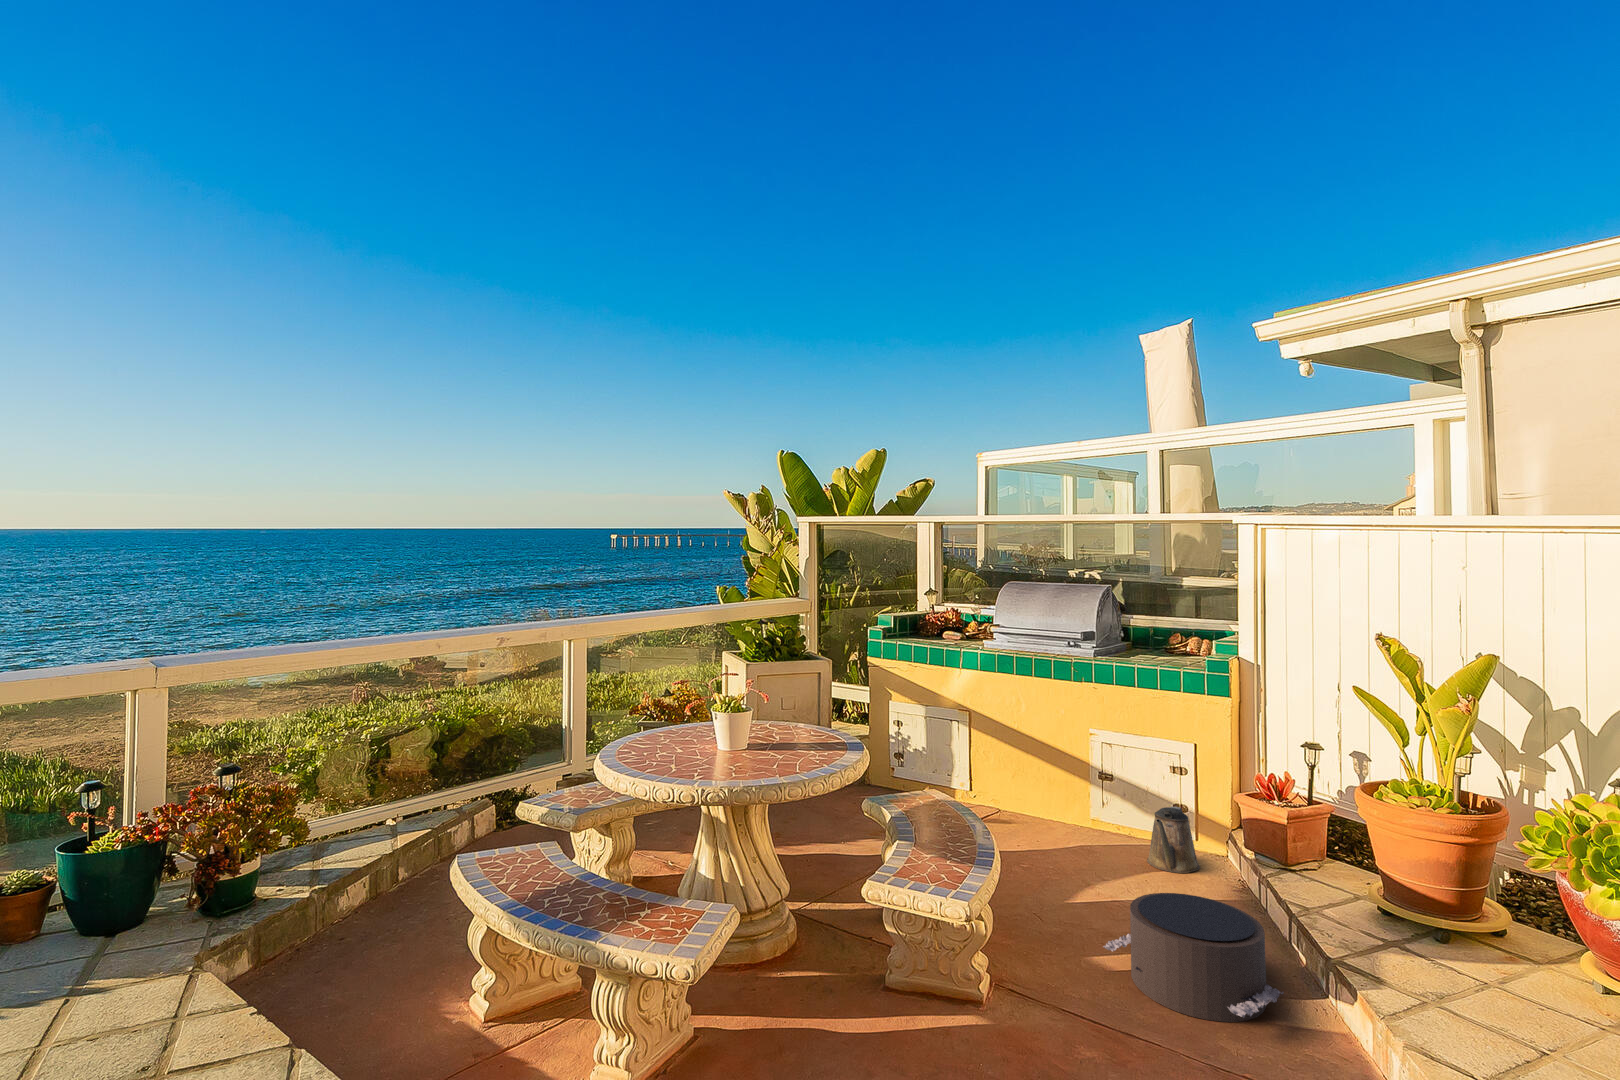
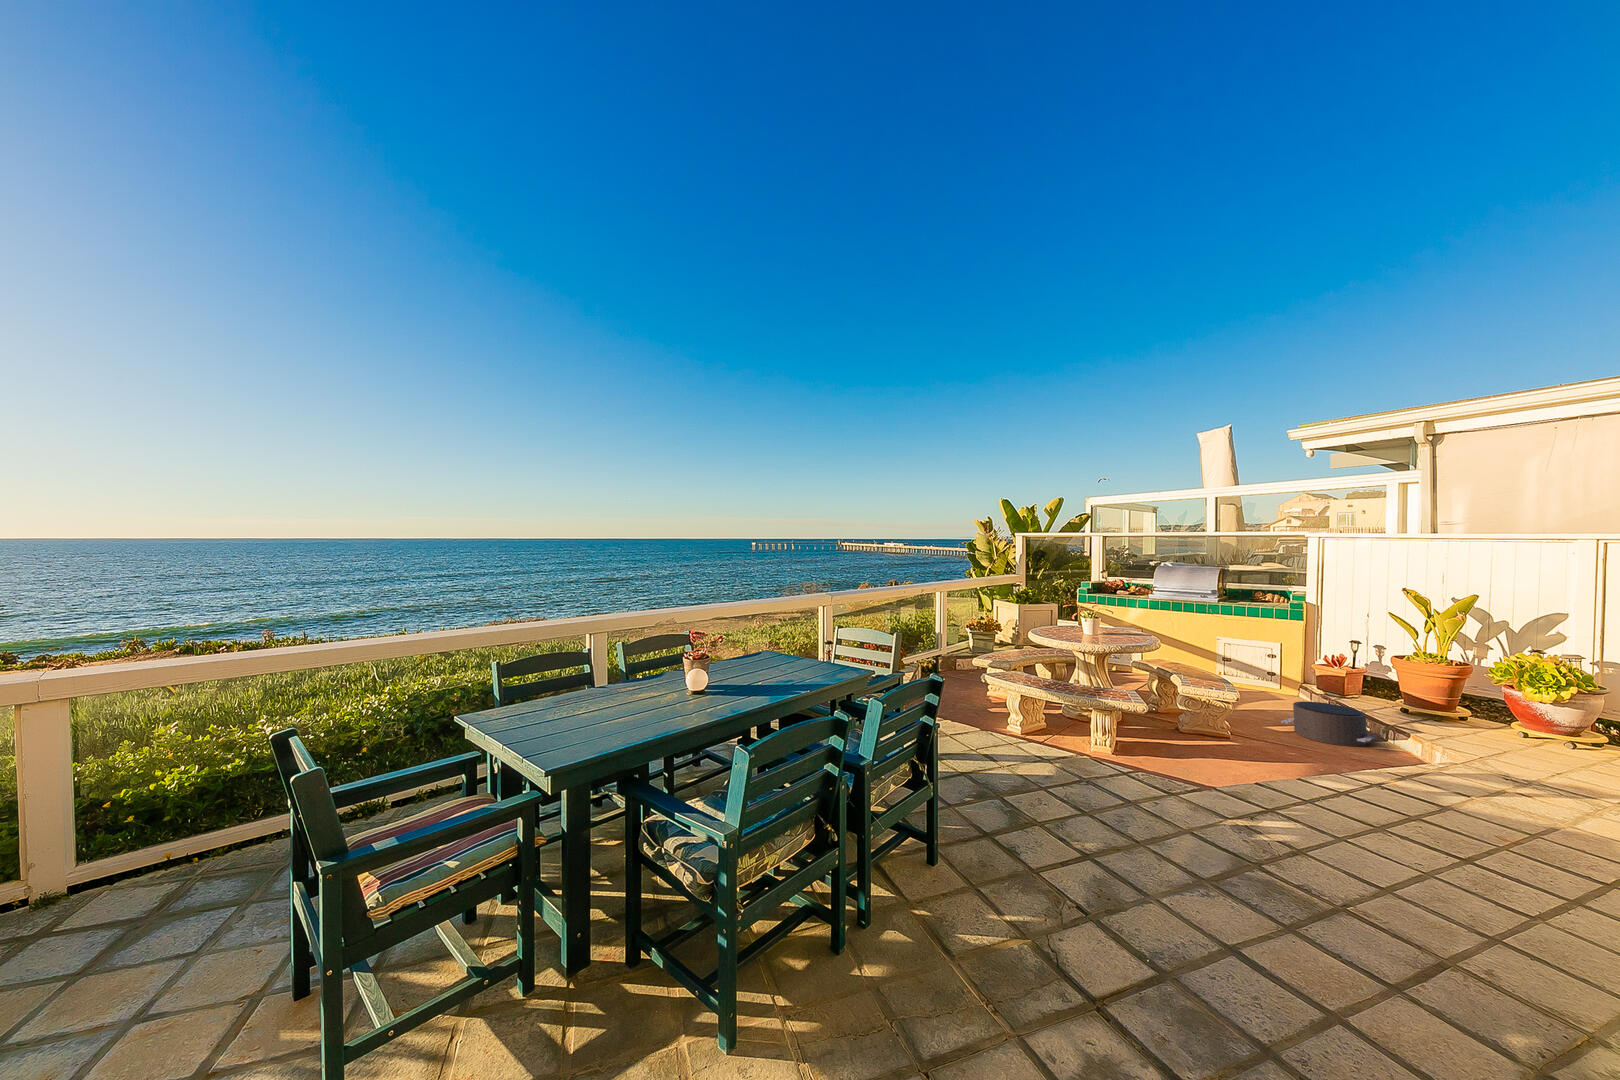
watering can: present [1147,807,1200,873] -> none [1260,672,1290,702]

